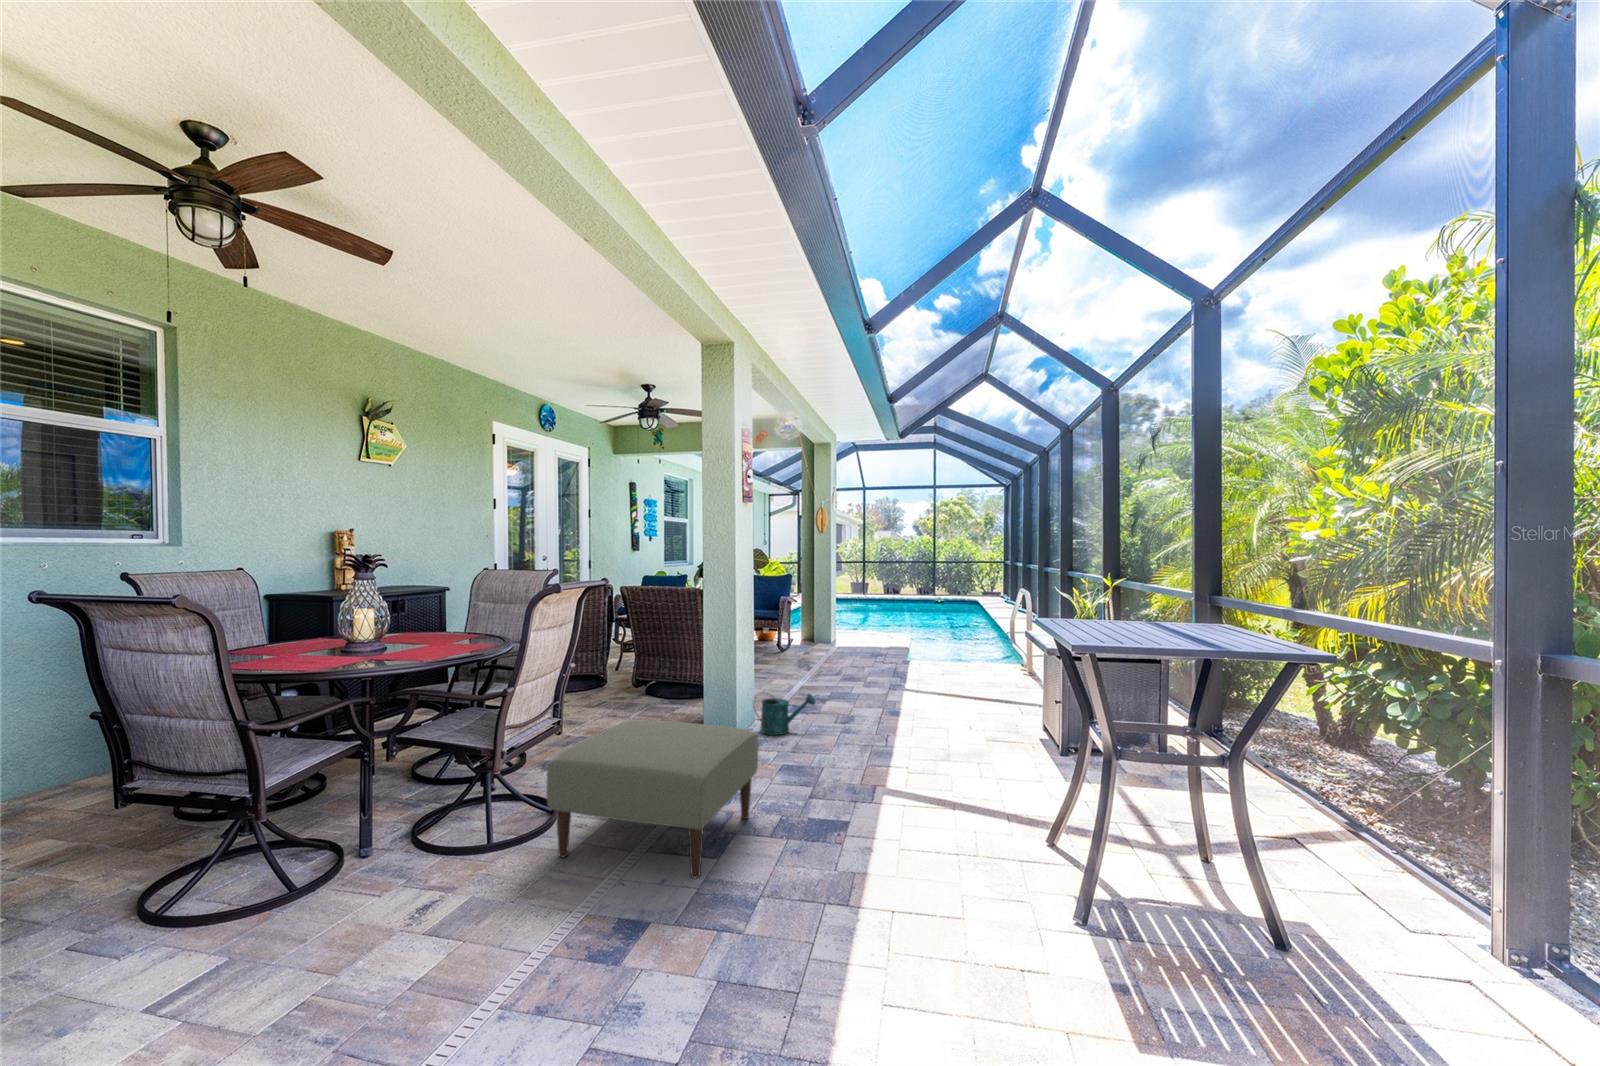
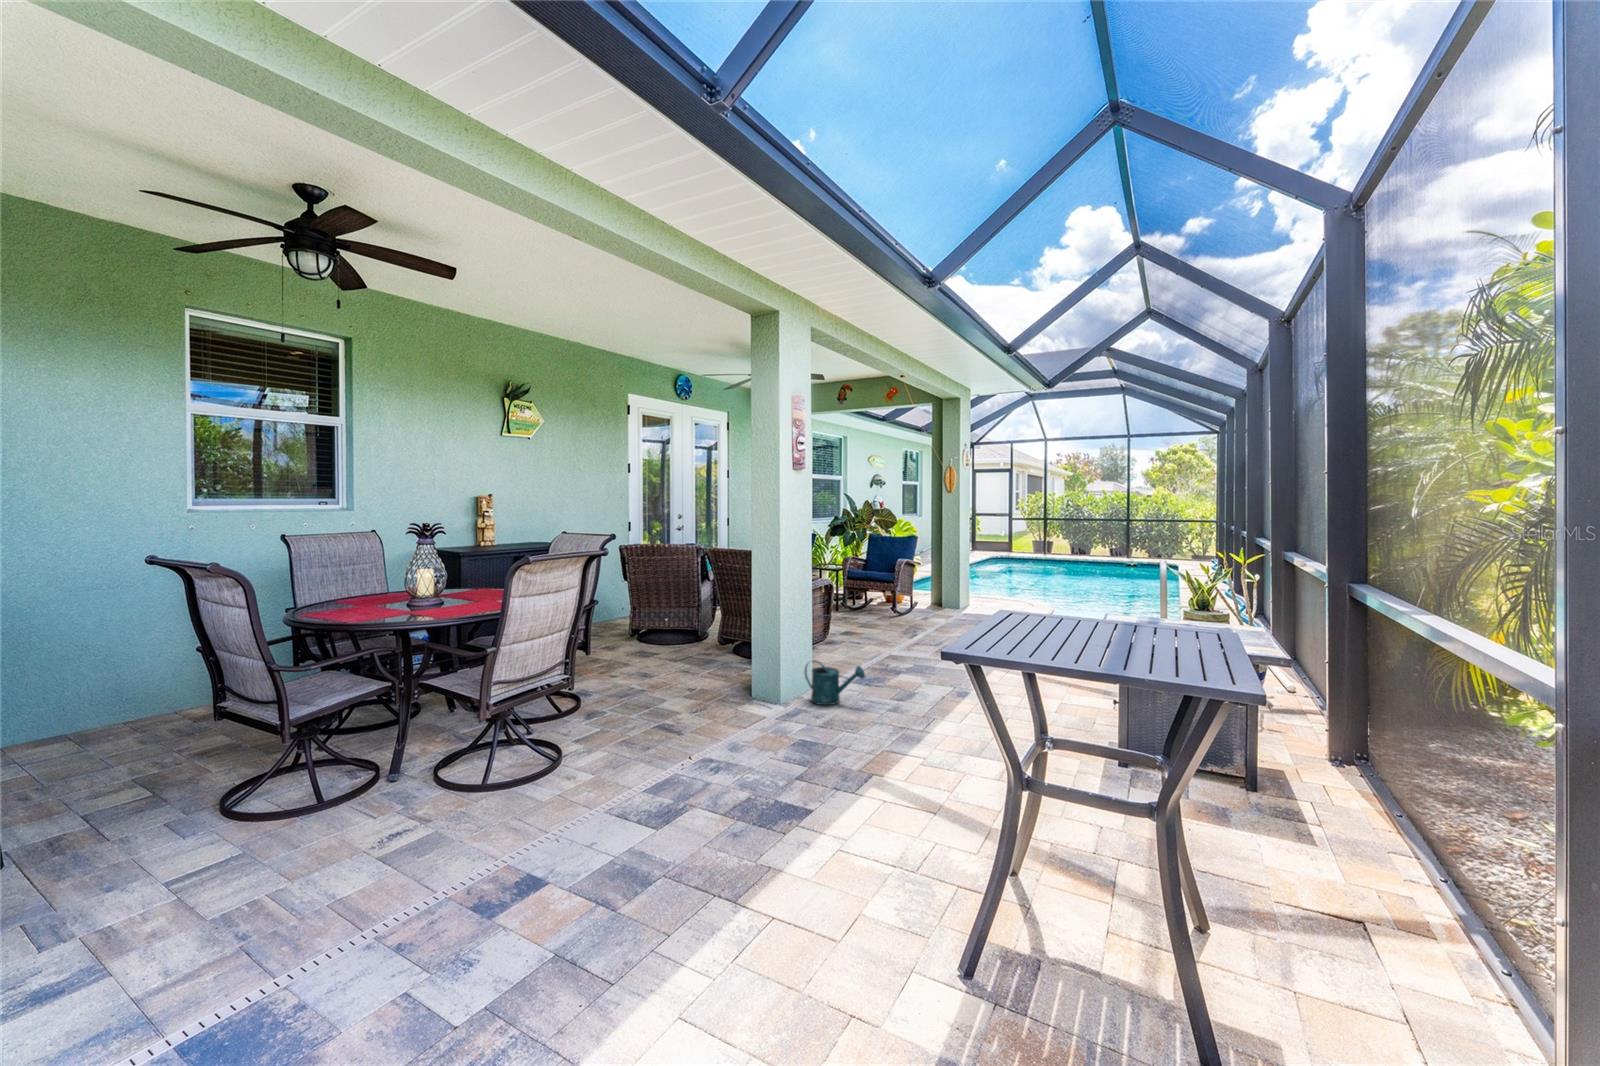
ottoman: present [547,720,758,878] -> none [518,682,732,847]

